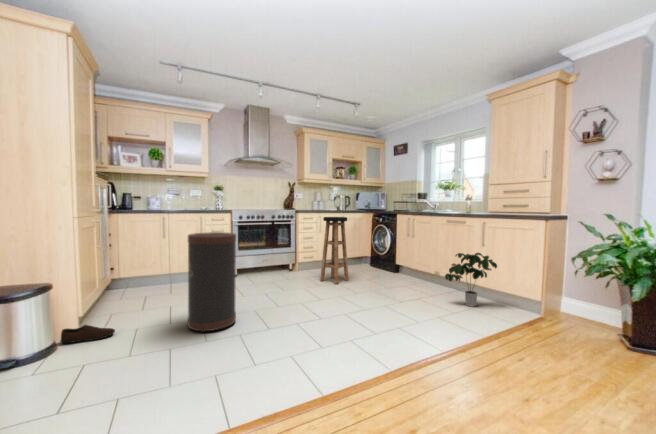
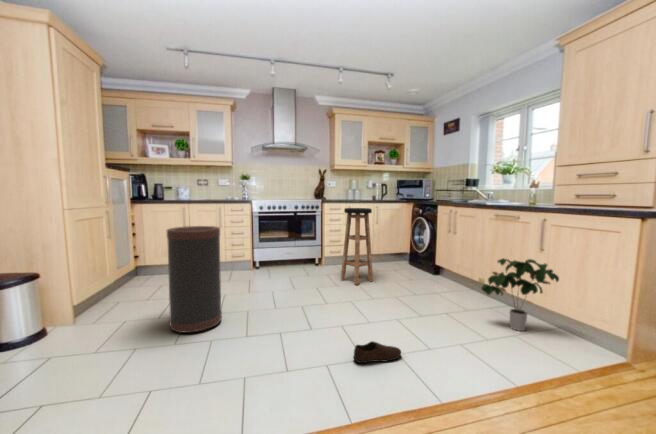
shoe: present [60,325,115,344] -> present [353,341,401,363]

